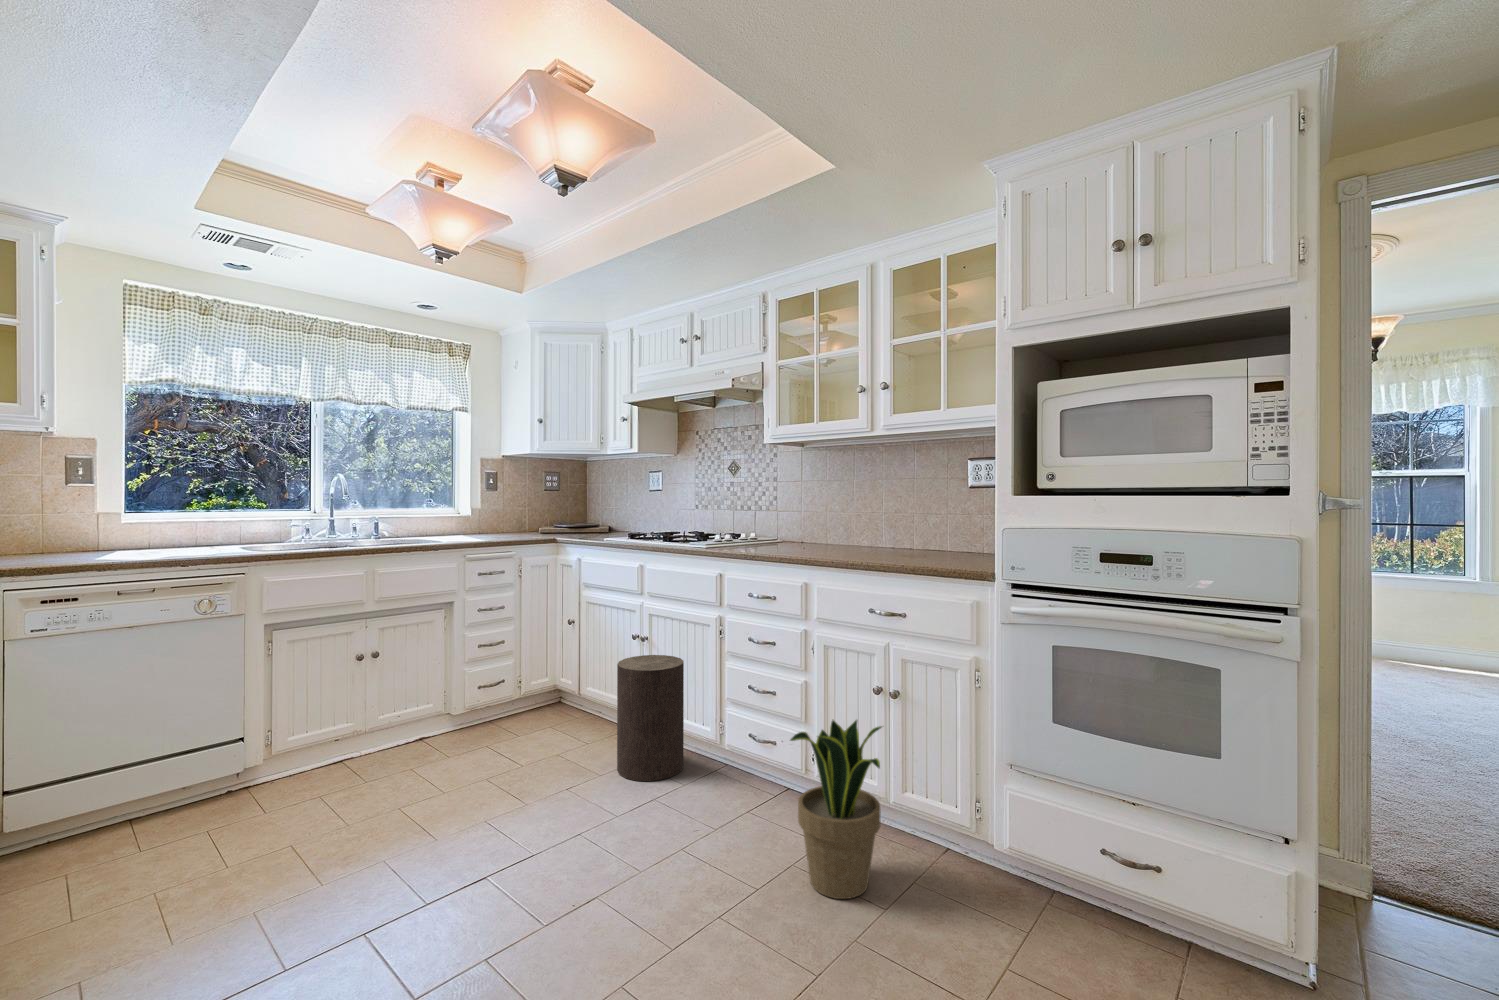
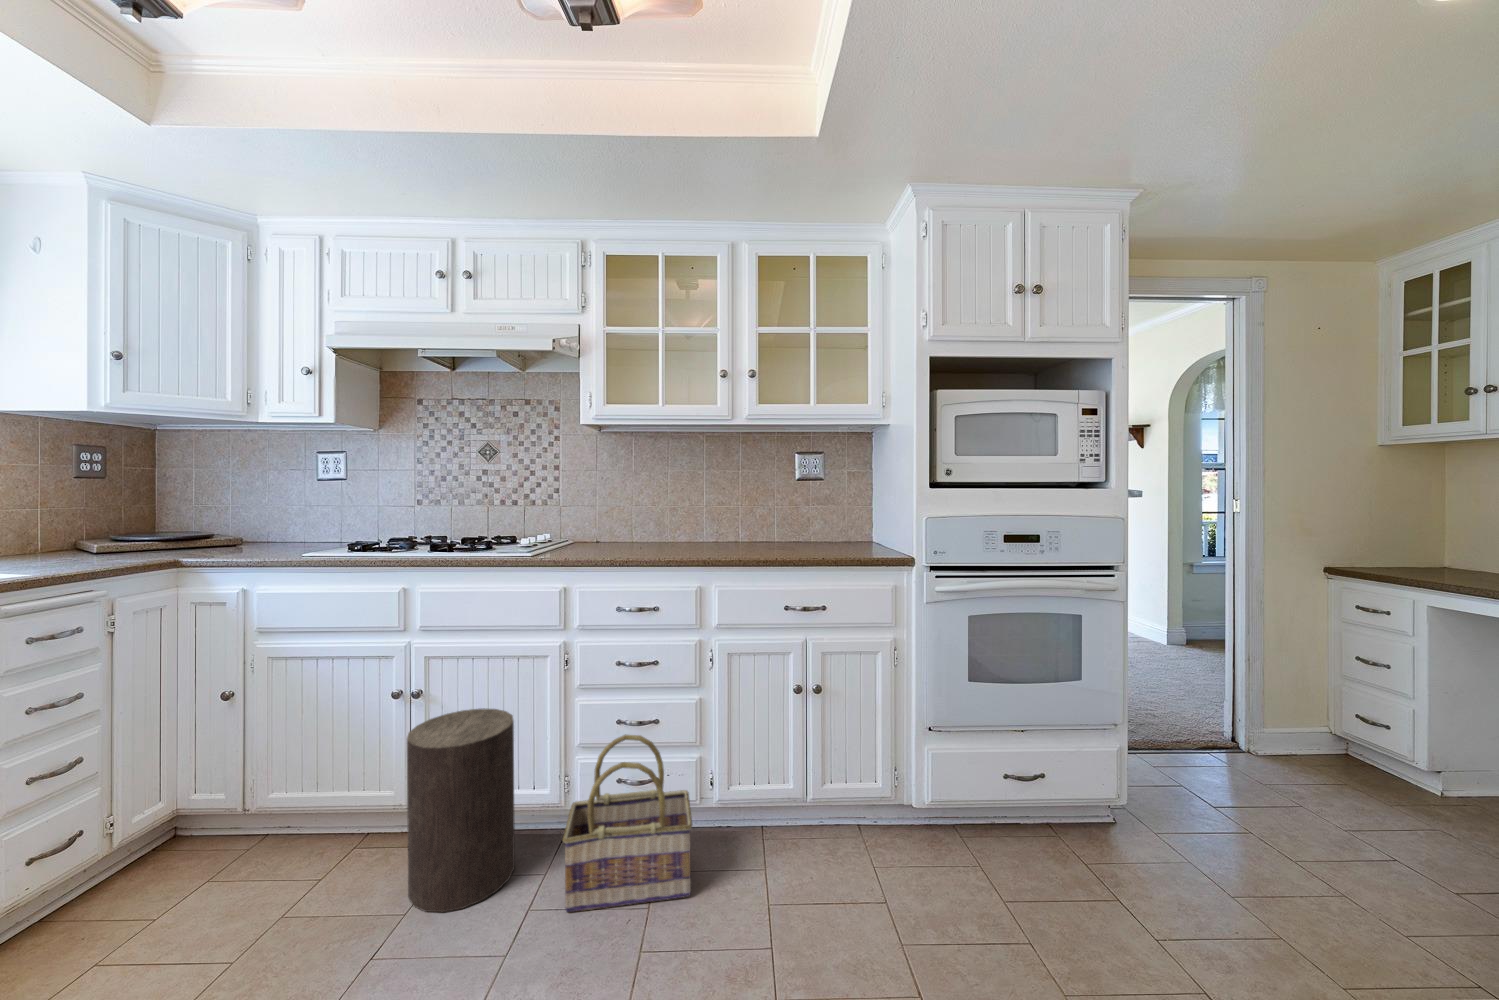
basket: none [678,694,782,829] -> present [563,735,692,912]
potted plant: present [791,720,882,899] -> none [787,725,892,936]

